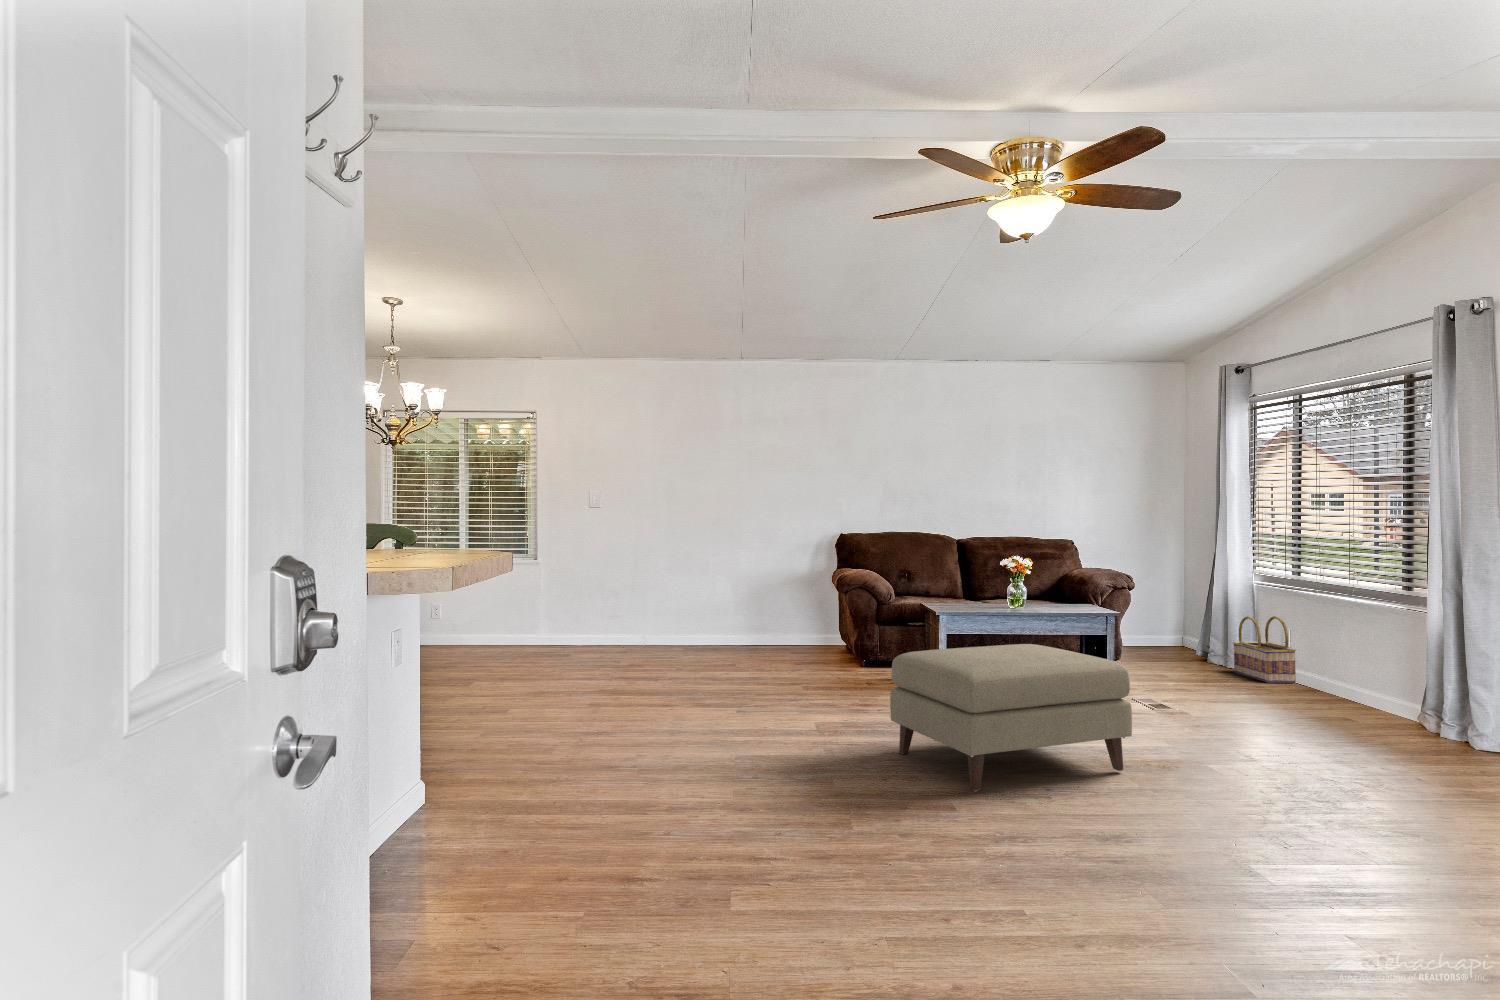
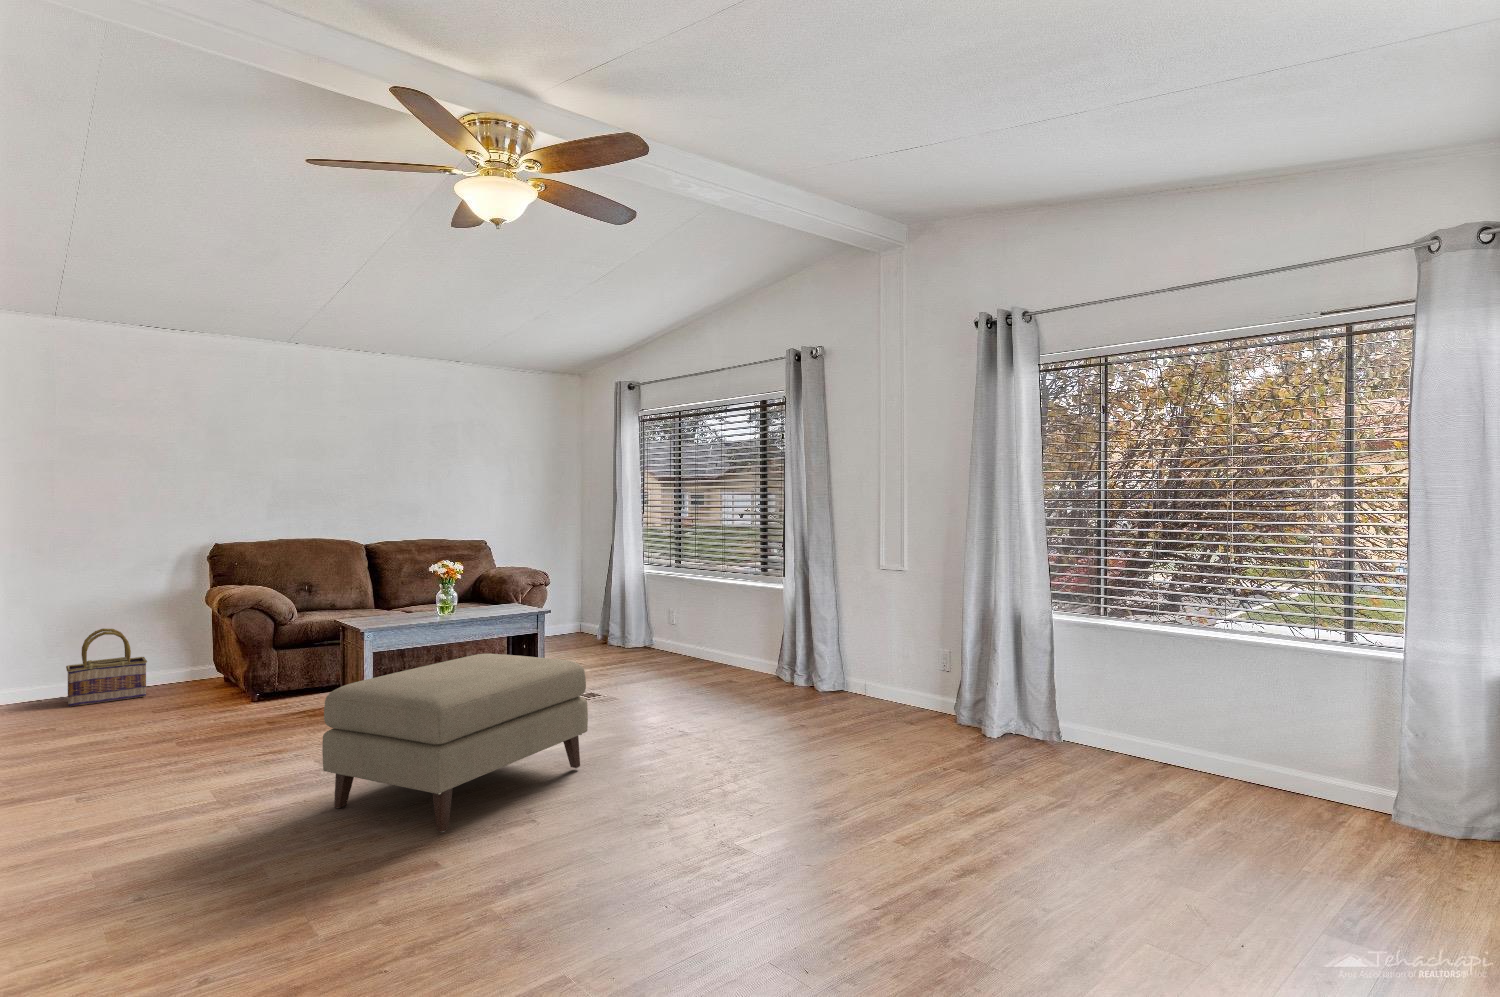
basket: present [1233,616,1296,682] -> present [66,629,147,707]

